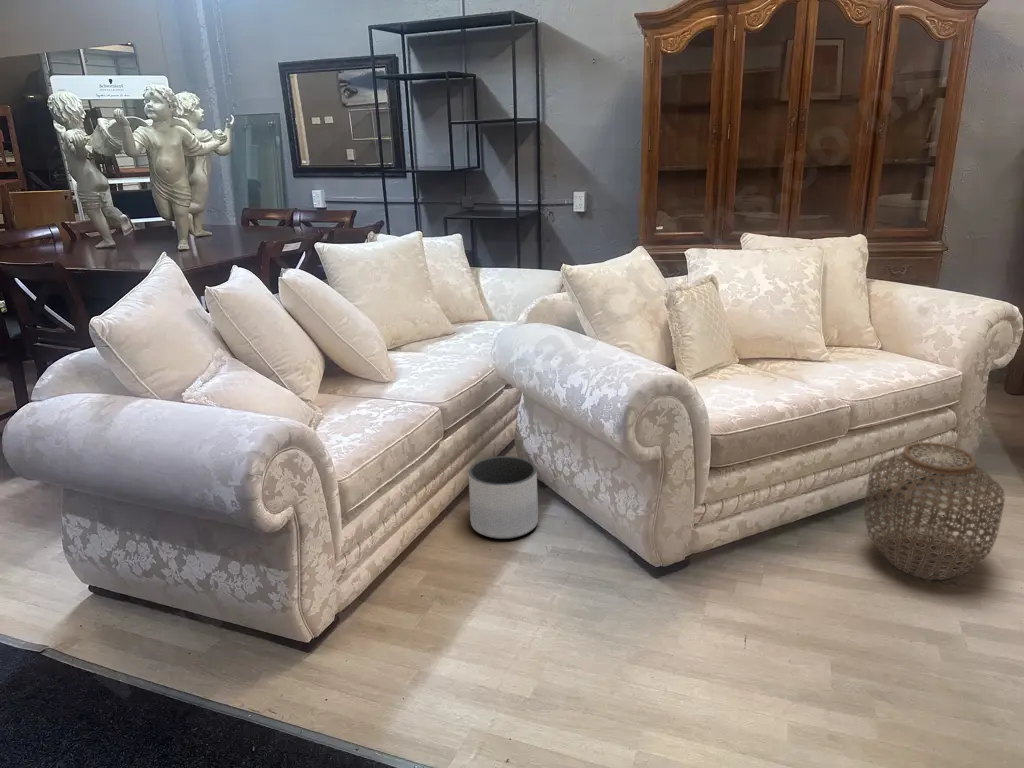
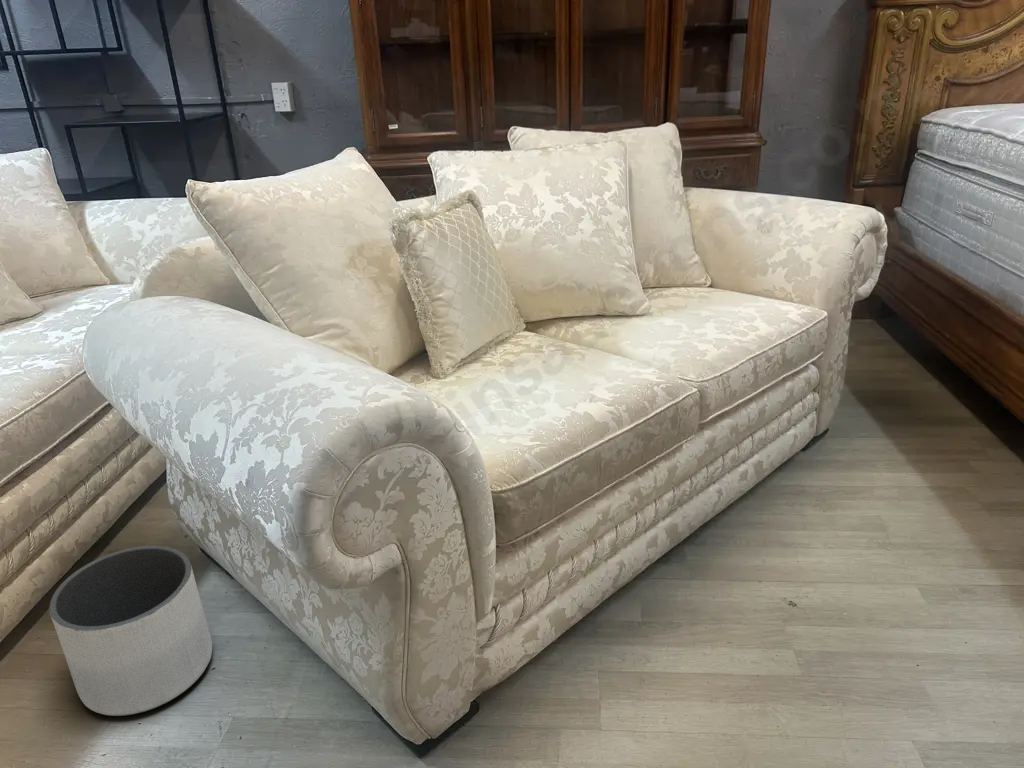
woven basket: present [864,442,1004,580] -> none [736,440,948,654]

